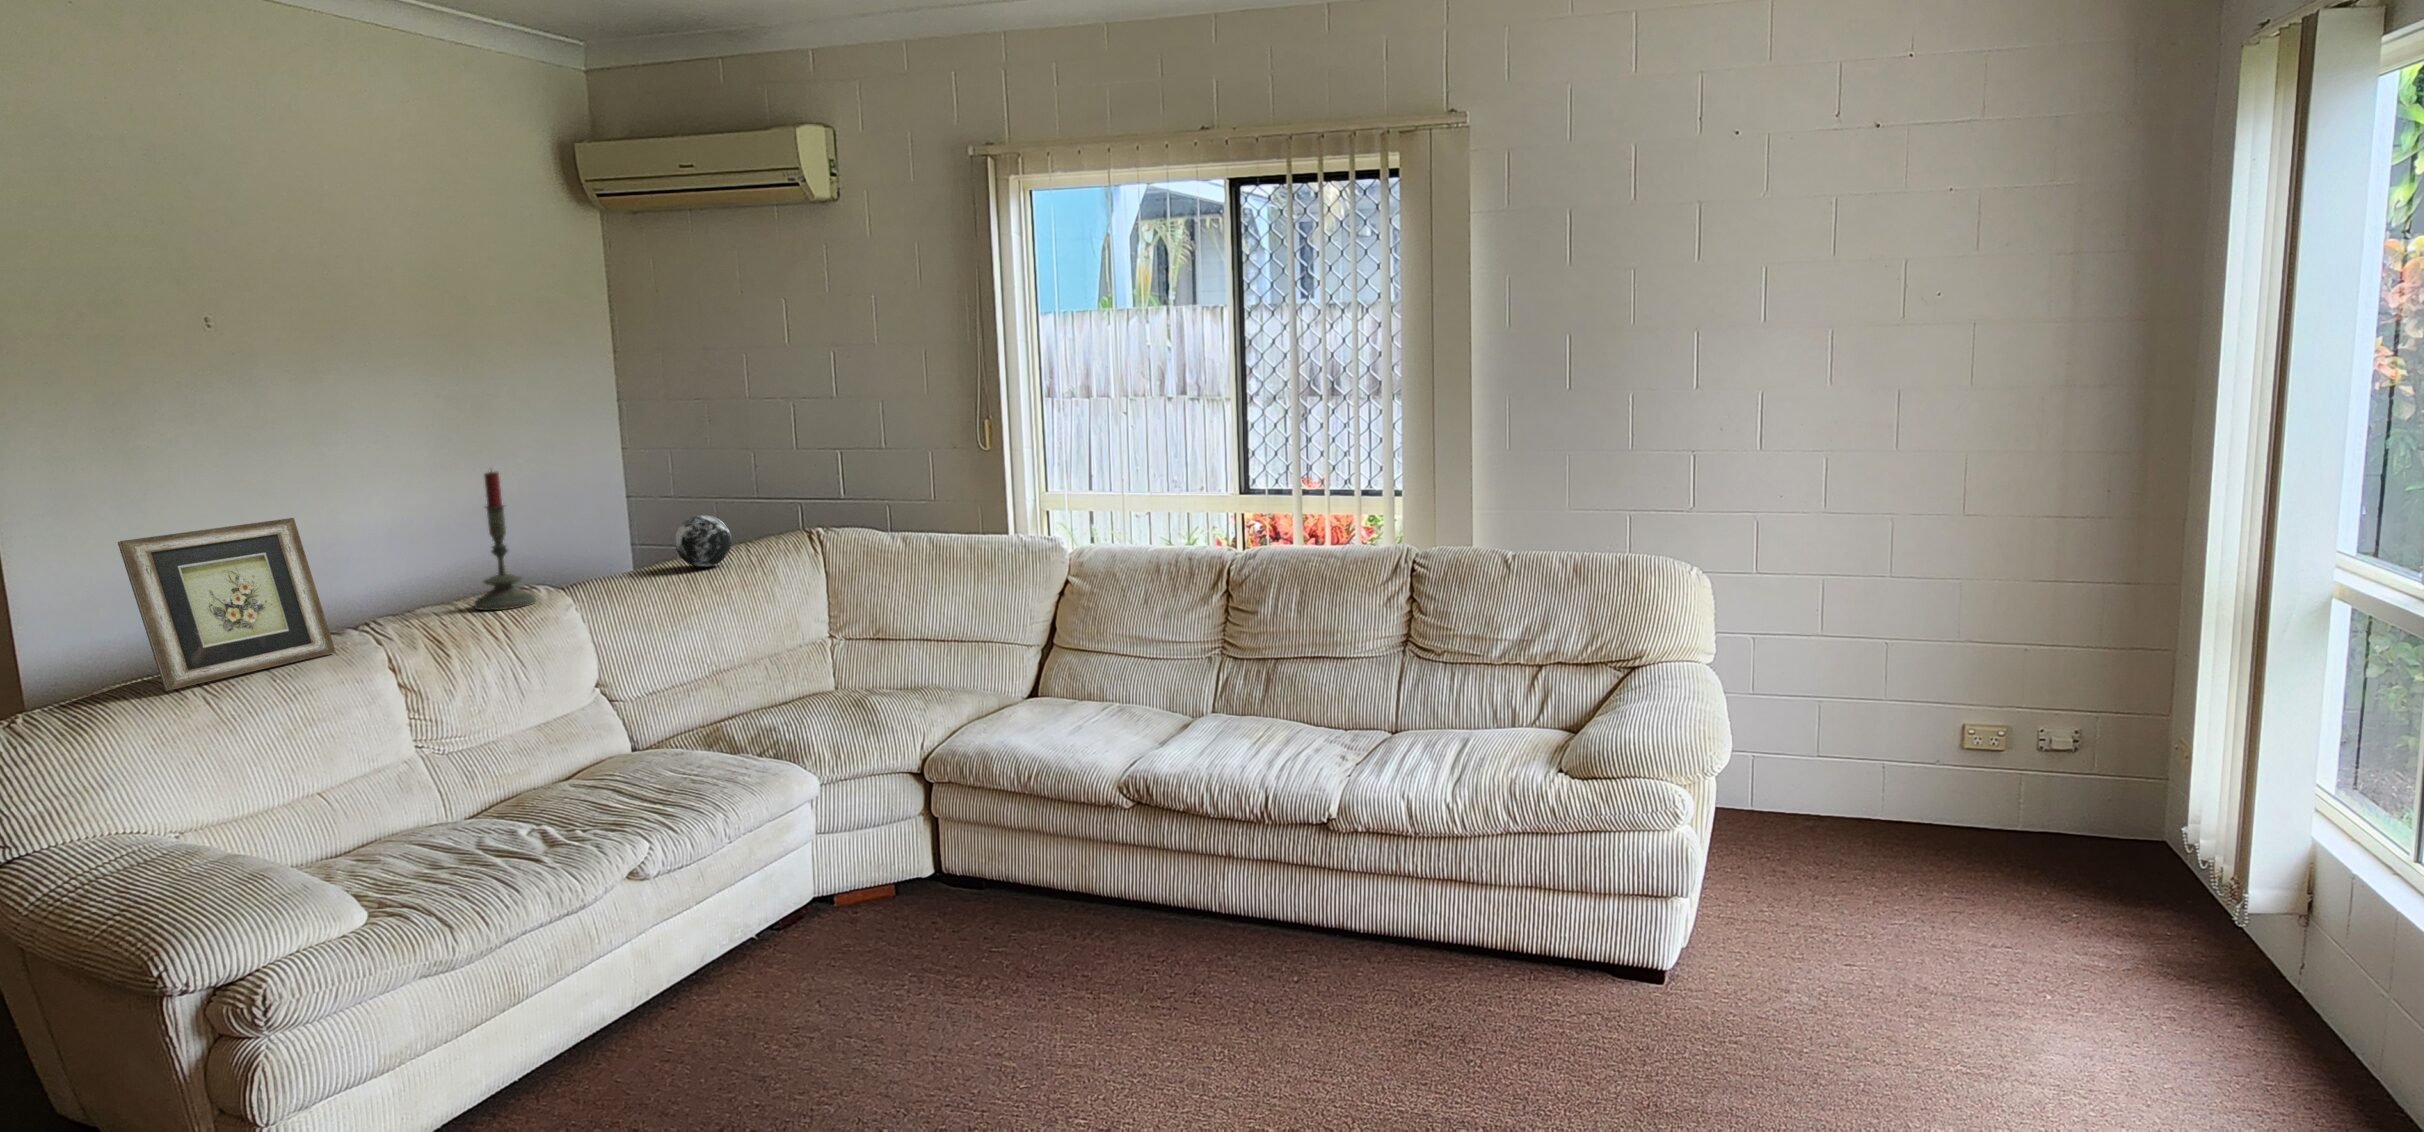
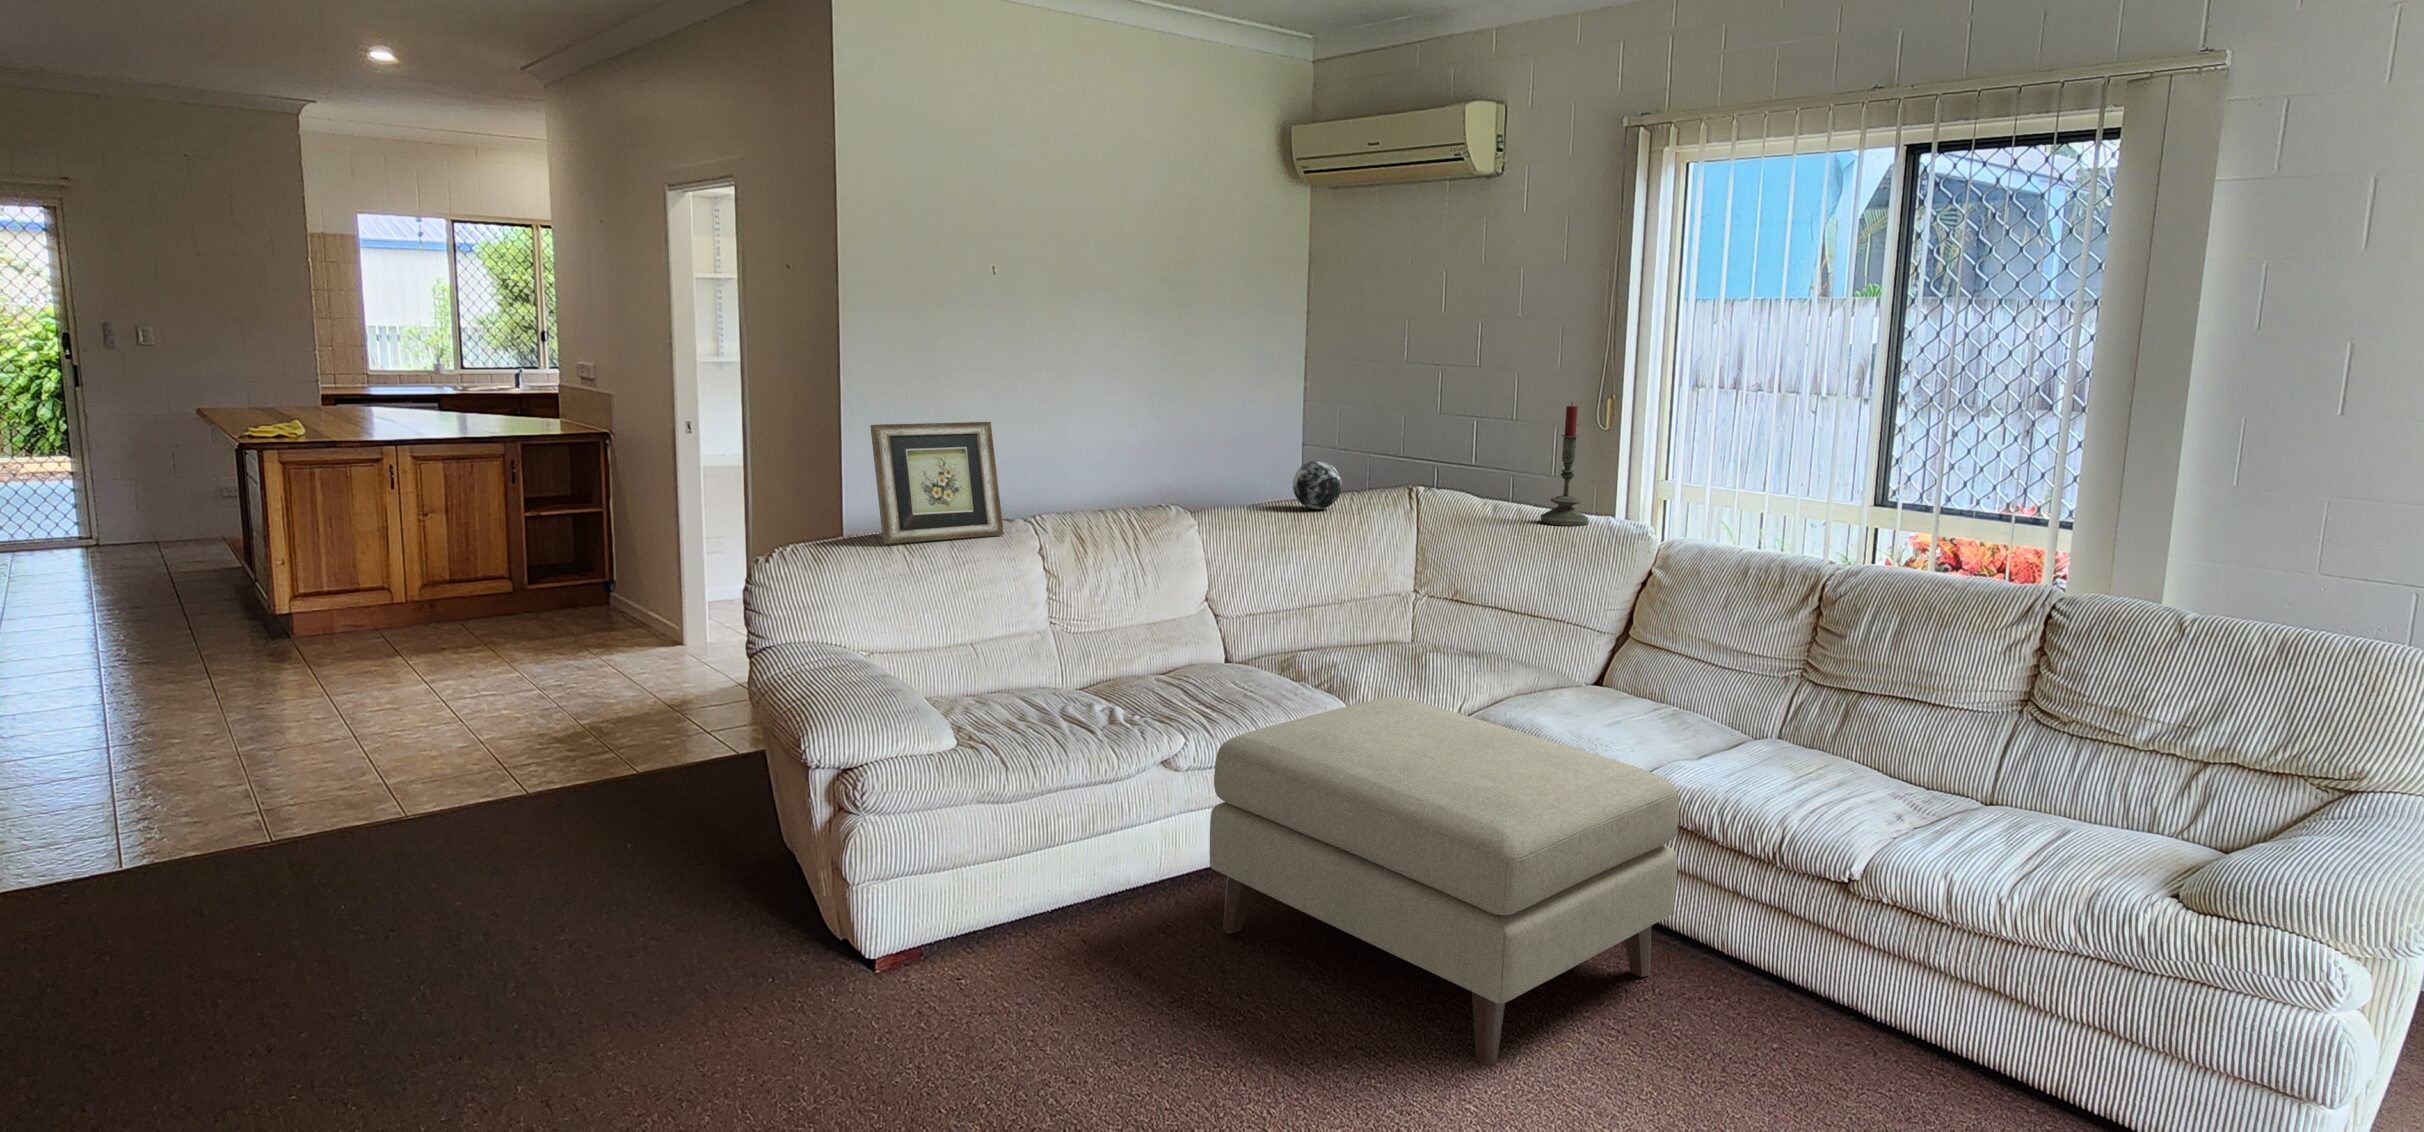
candle: present [474,471,536,610] -> present [1541,402,1588,526]
ottoman: none [704,747,1181,1081] -> present [1210,697,1679,1065]

